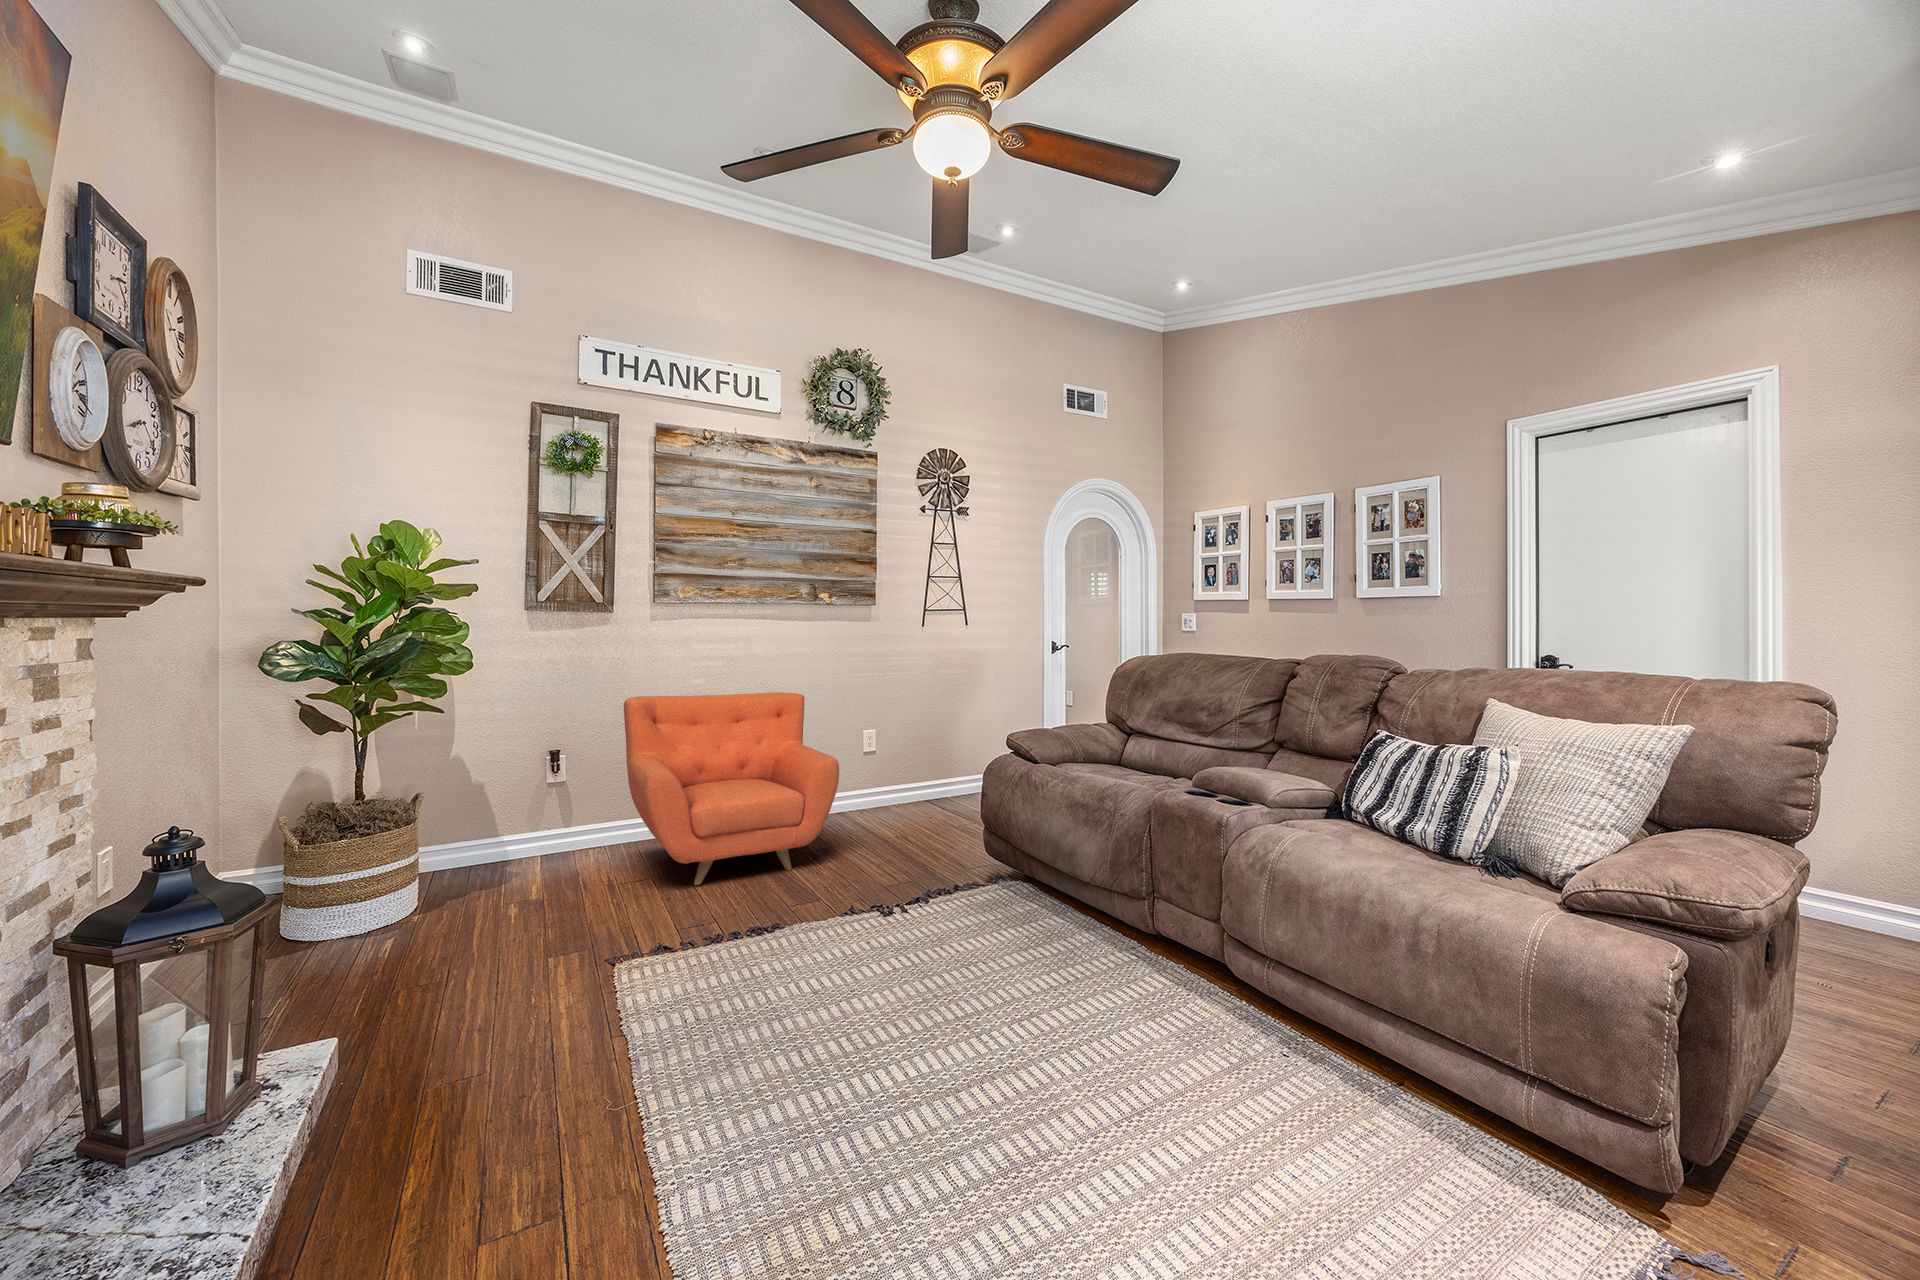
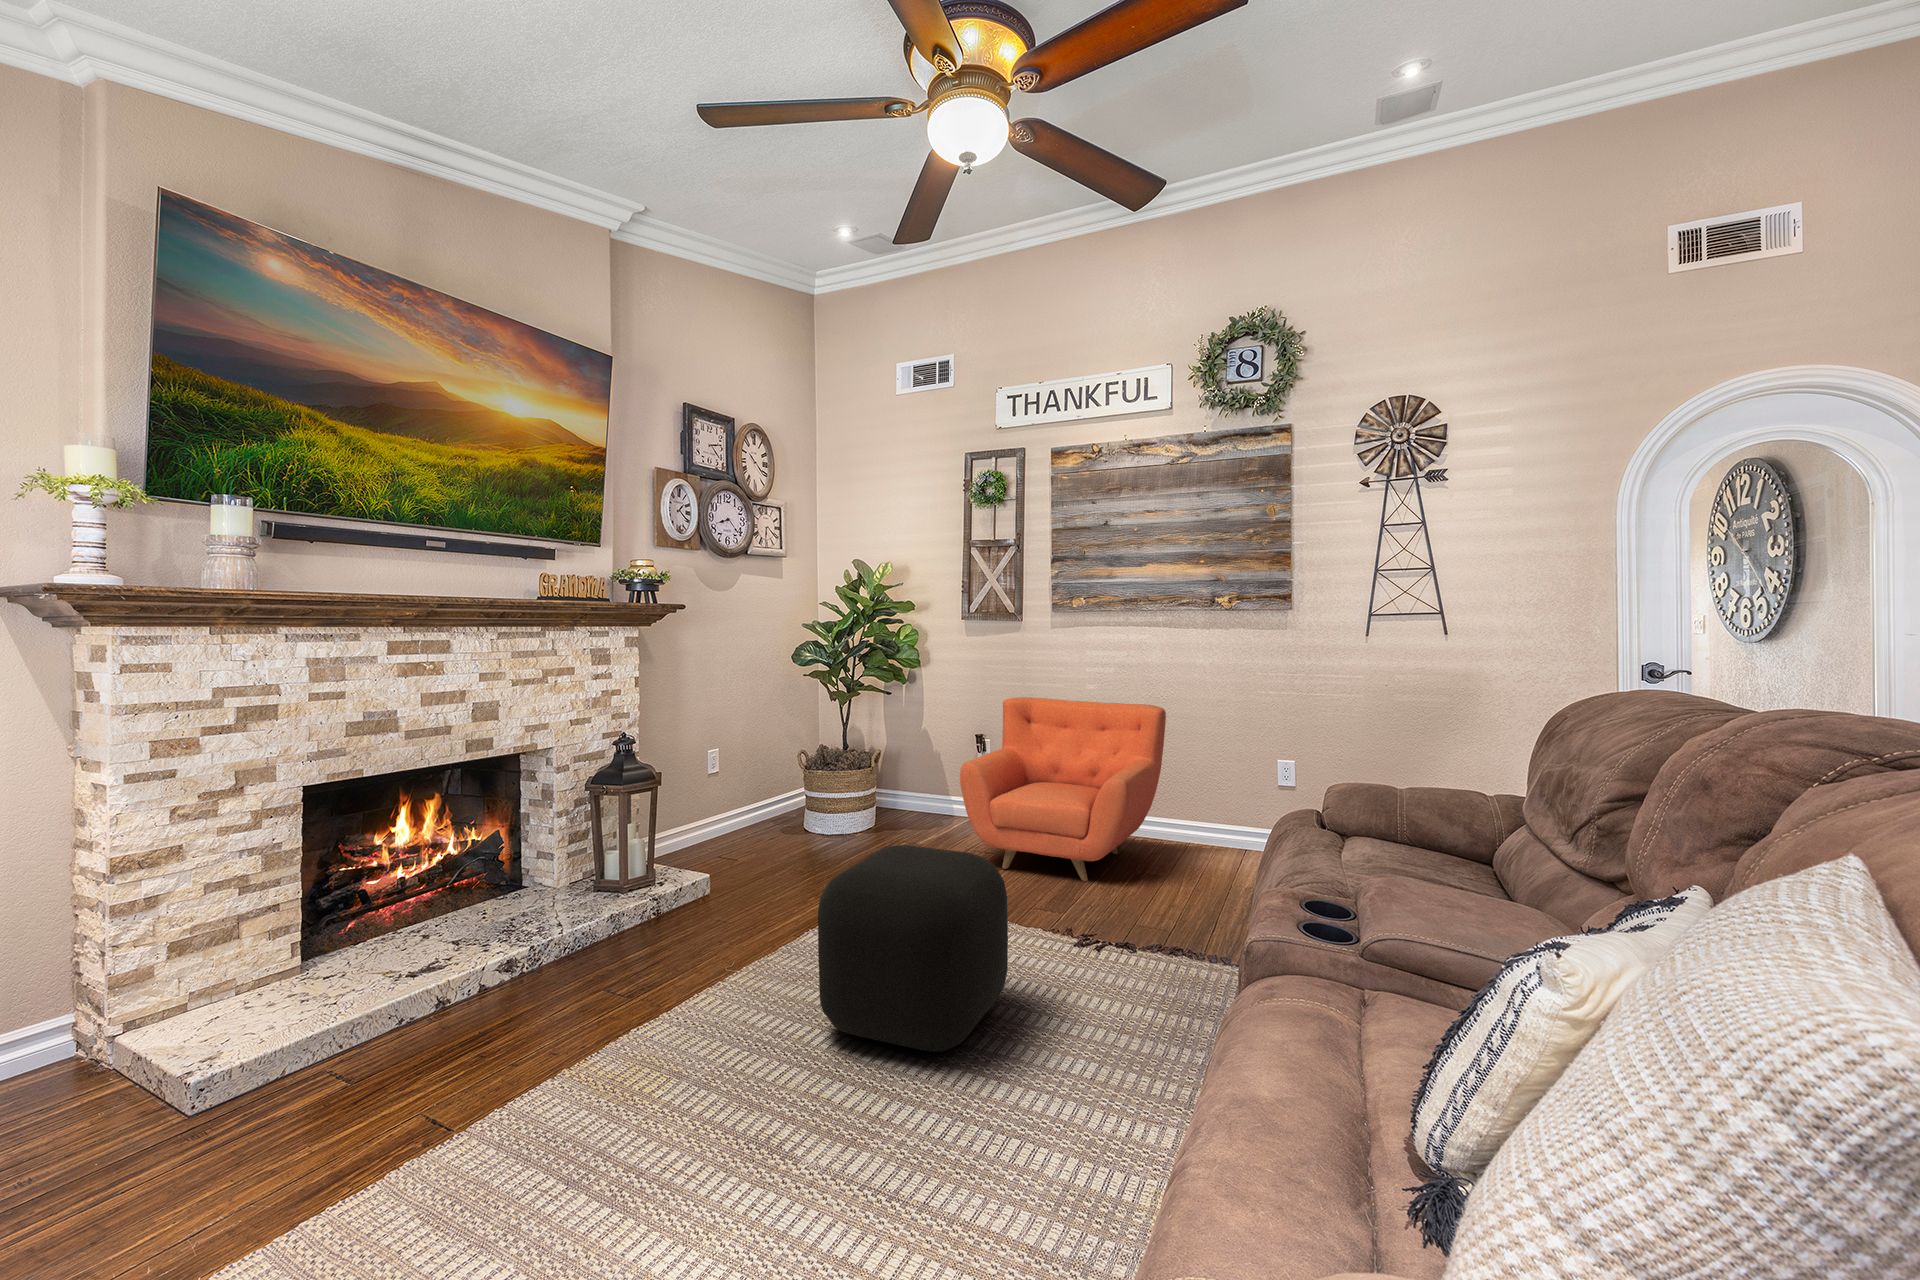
ottoman: none [853,824,1064,1054] -> present [818,845,1008,1052]

